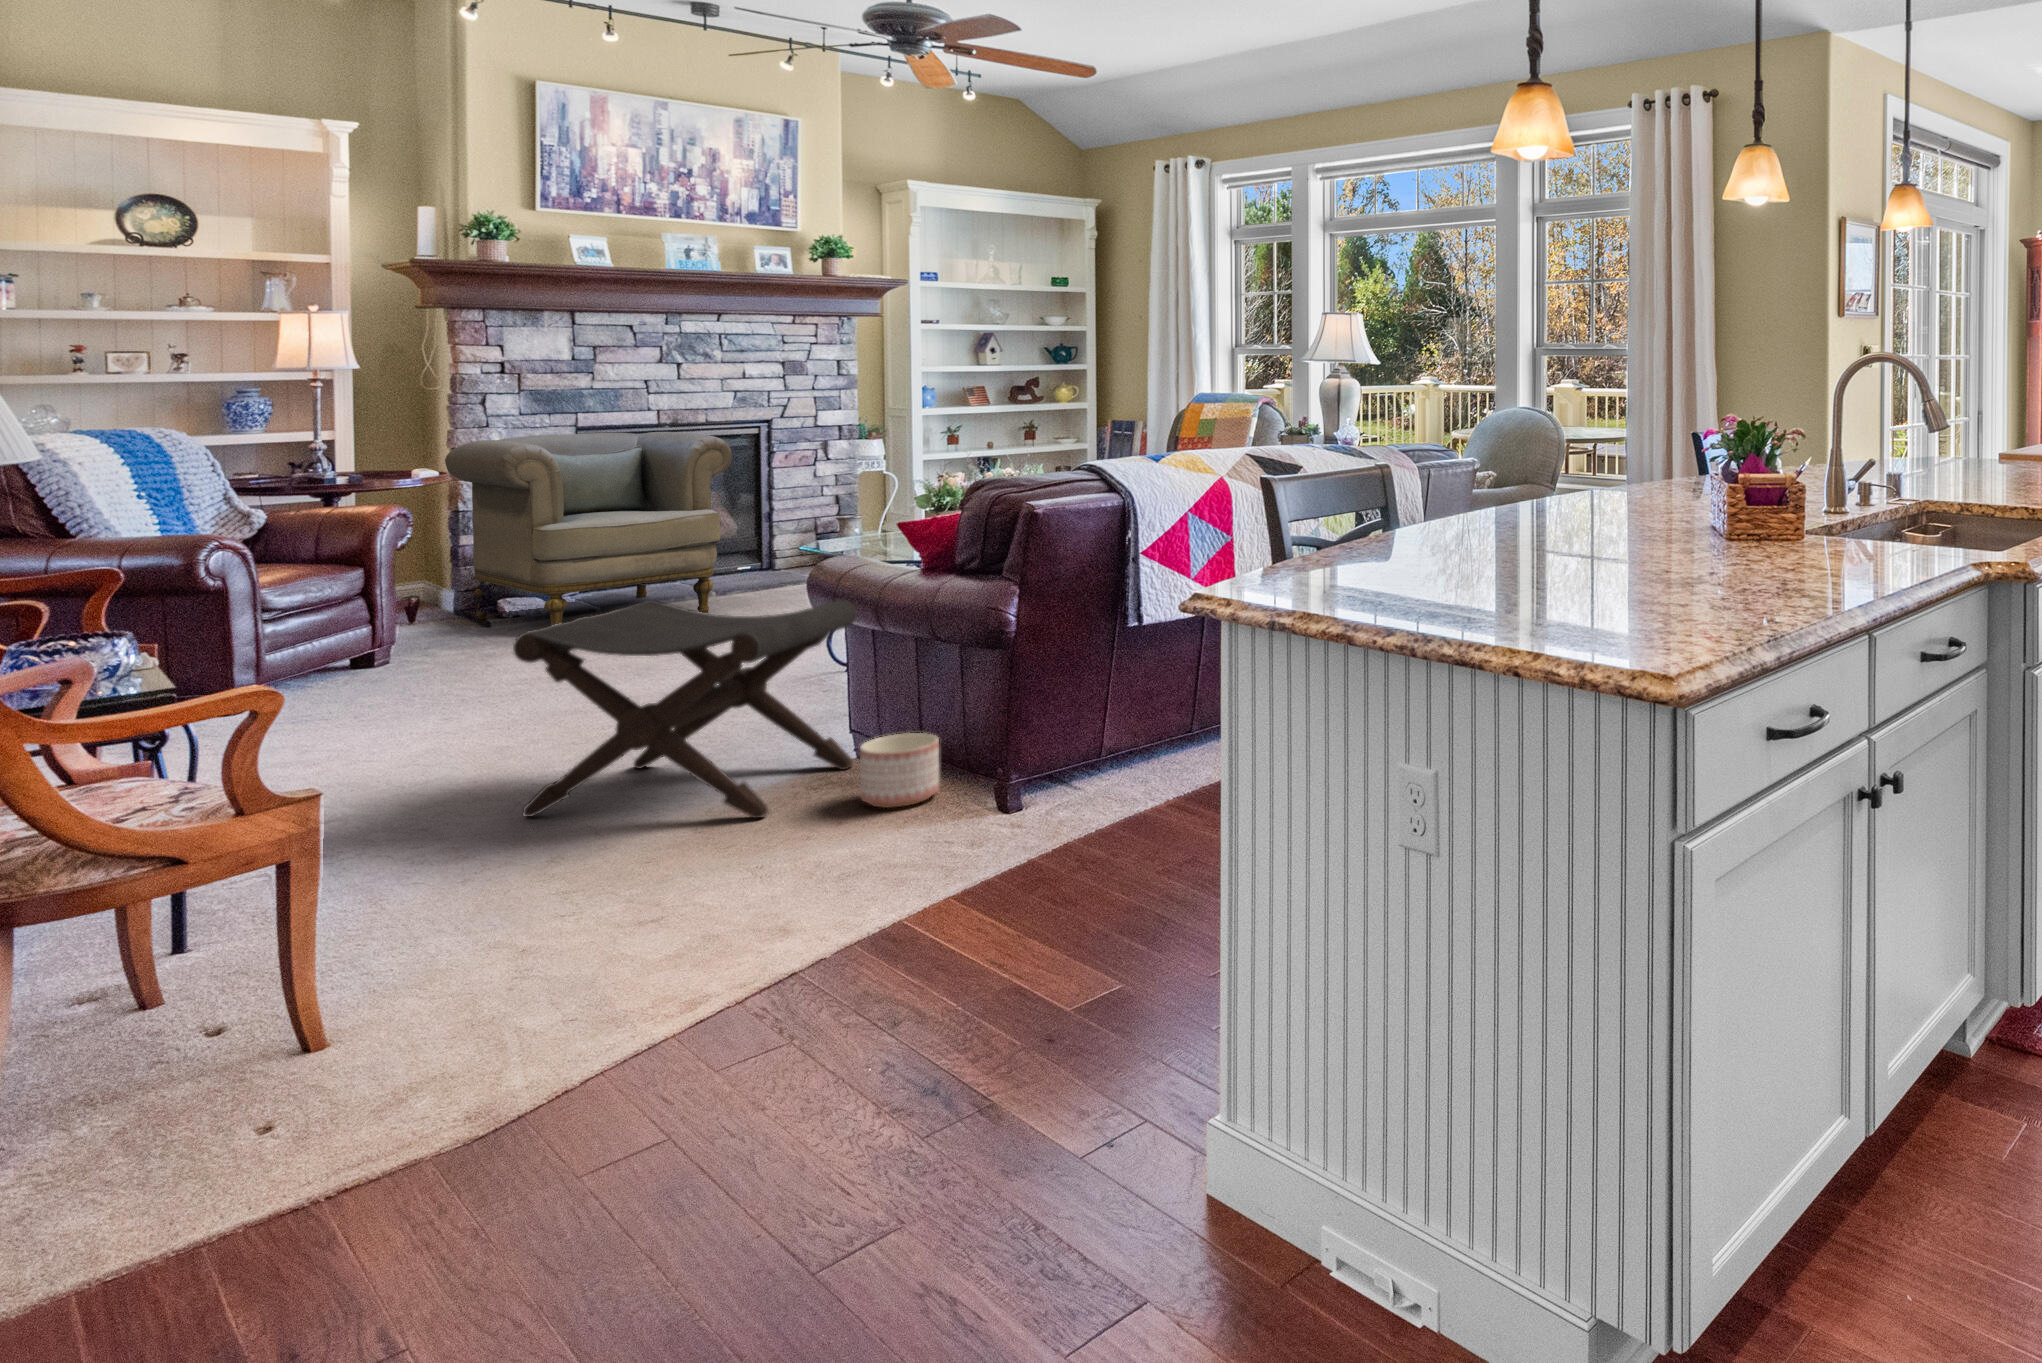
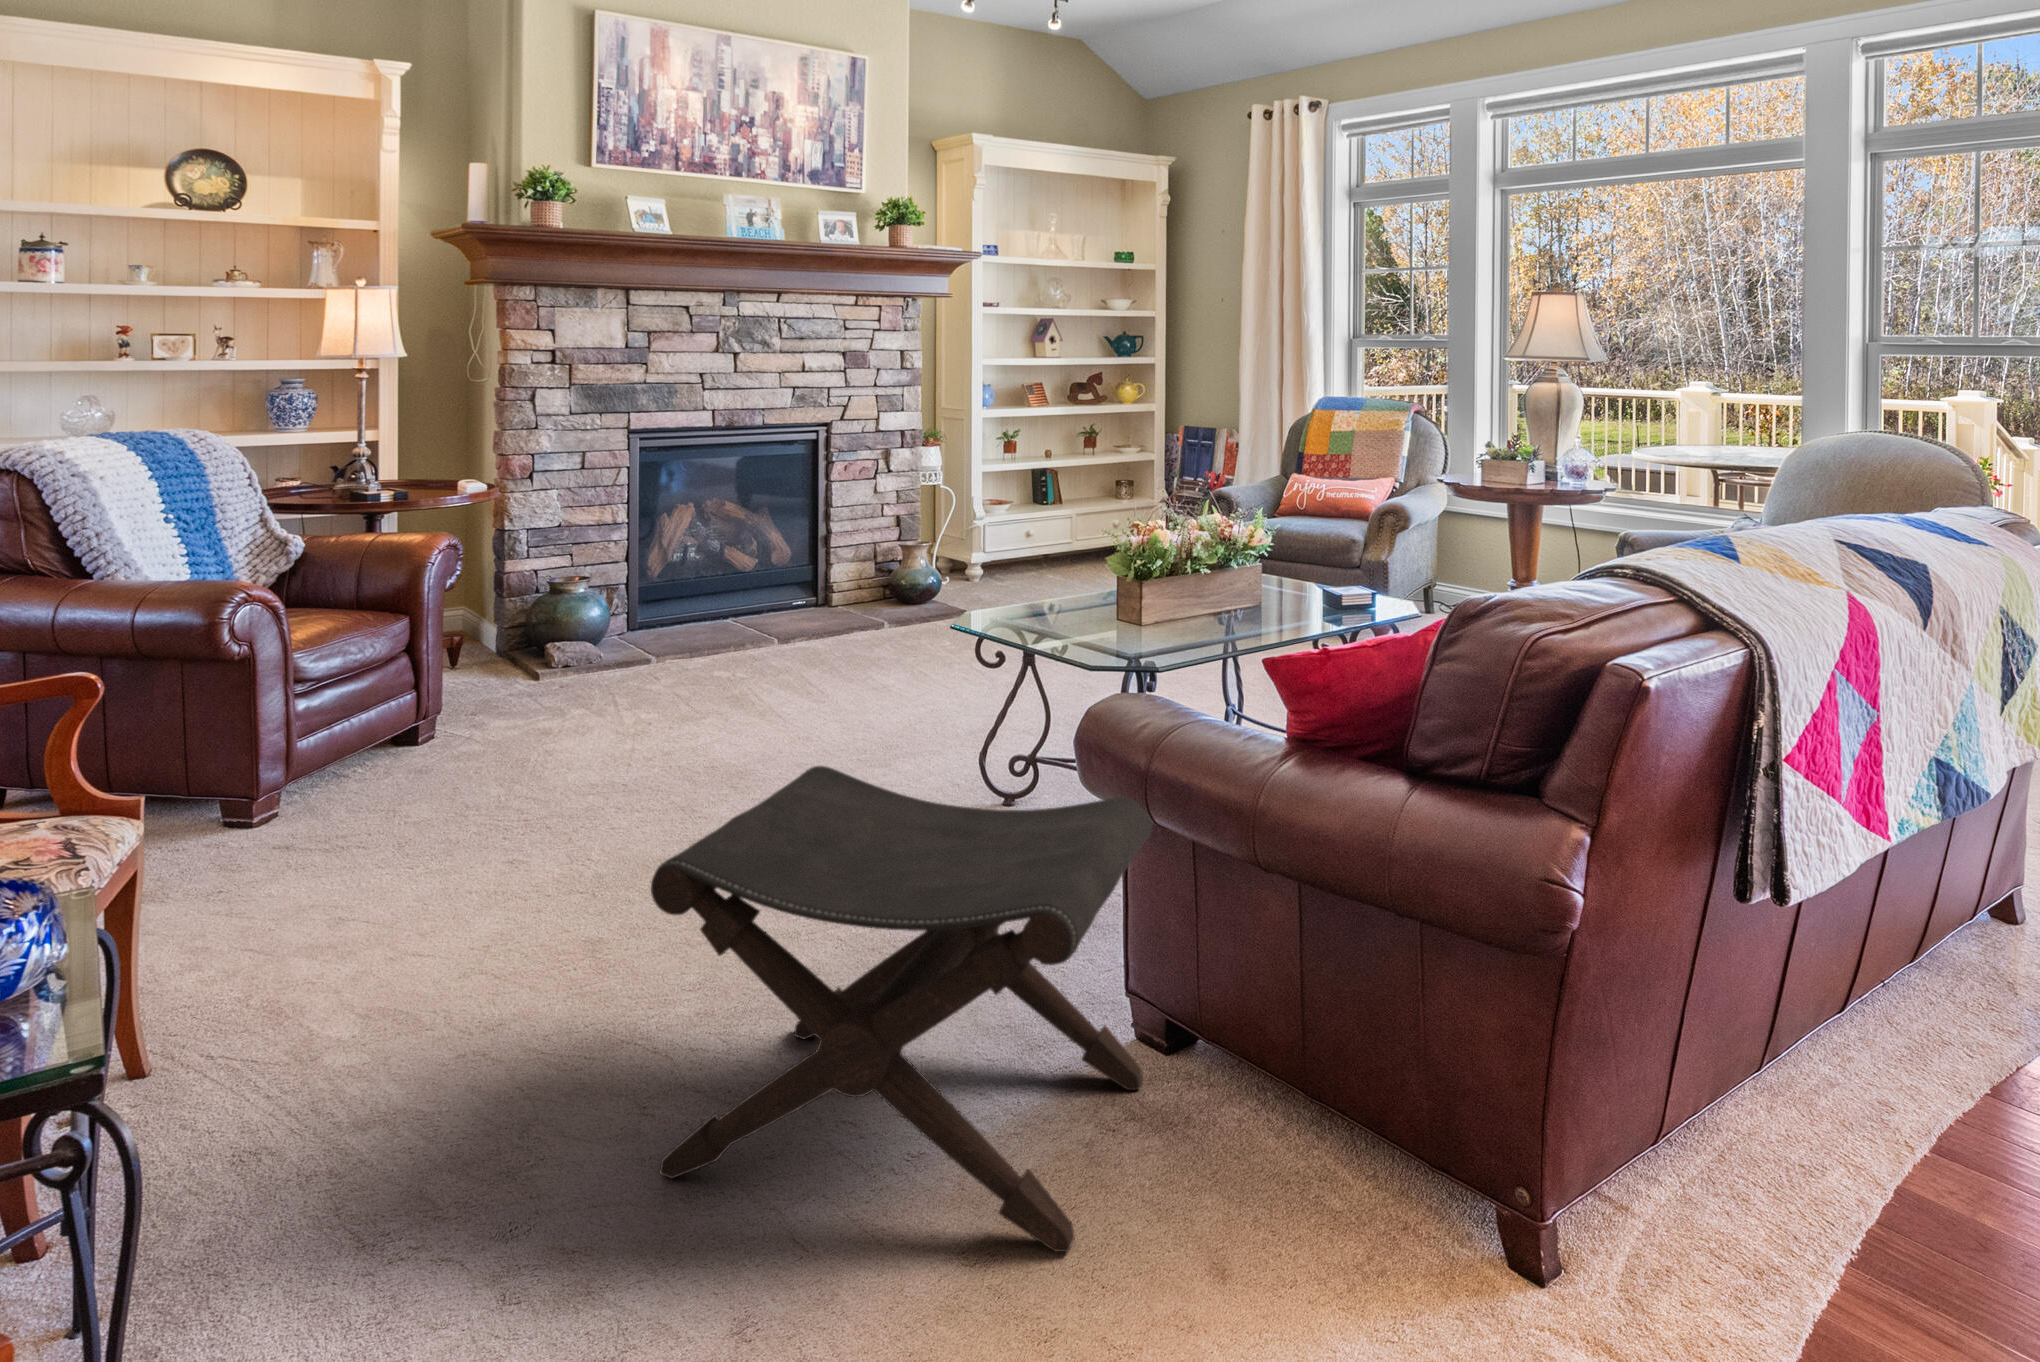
armchair: present [445,432,732,625] -> none [494,439,807,699]
planter: present [860,733,939,808] -> none [1221,1077,1358,1250]

